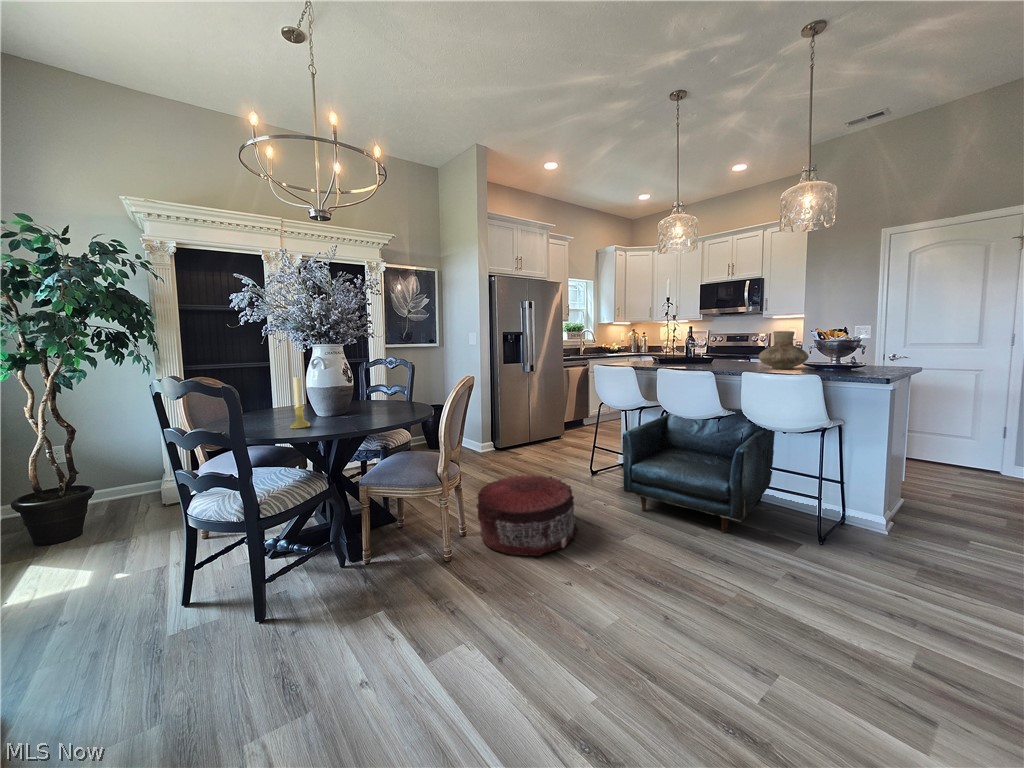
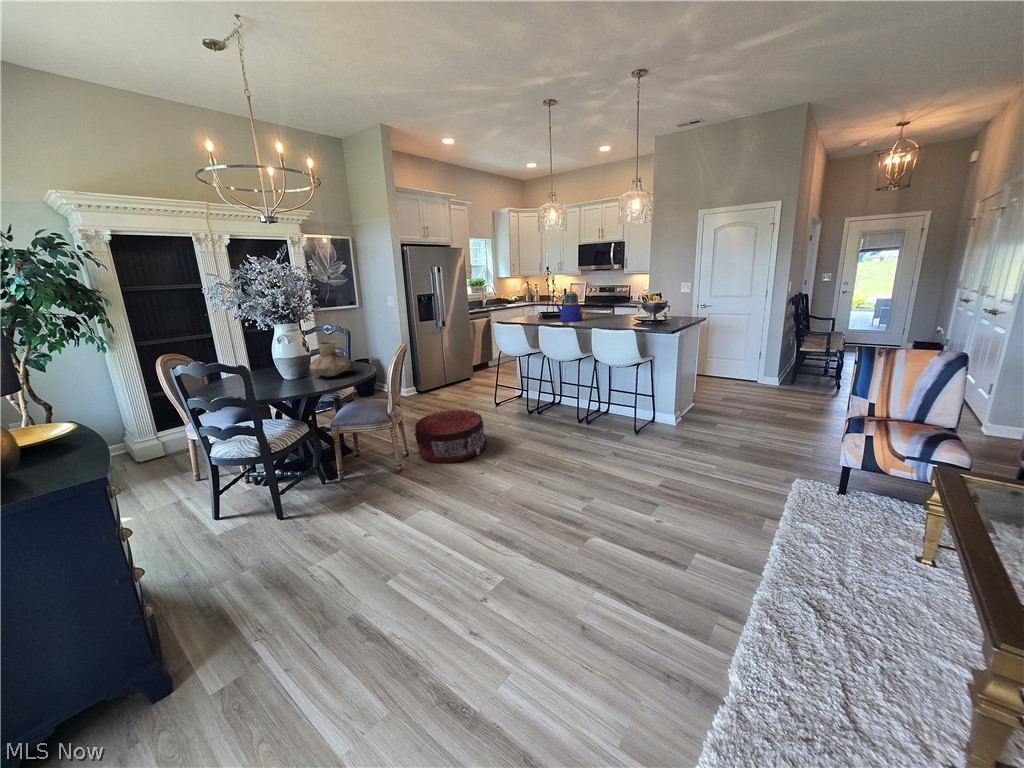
teapot: none [677,324,726,366] -> present [555,291,587,322]
vase: present [759,331,809,369] -> present [310,341,351,377]
candle holder: present [290,377,310,429] -> none [274,352,290,390]
armchair: present [623,407,775,533] -> none [515,346,616,435]

